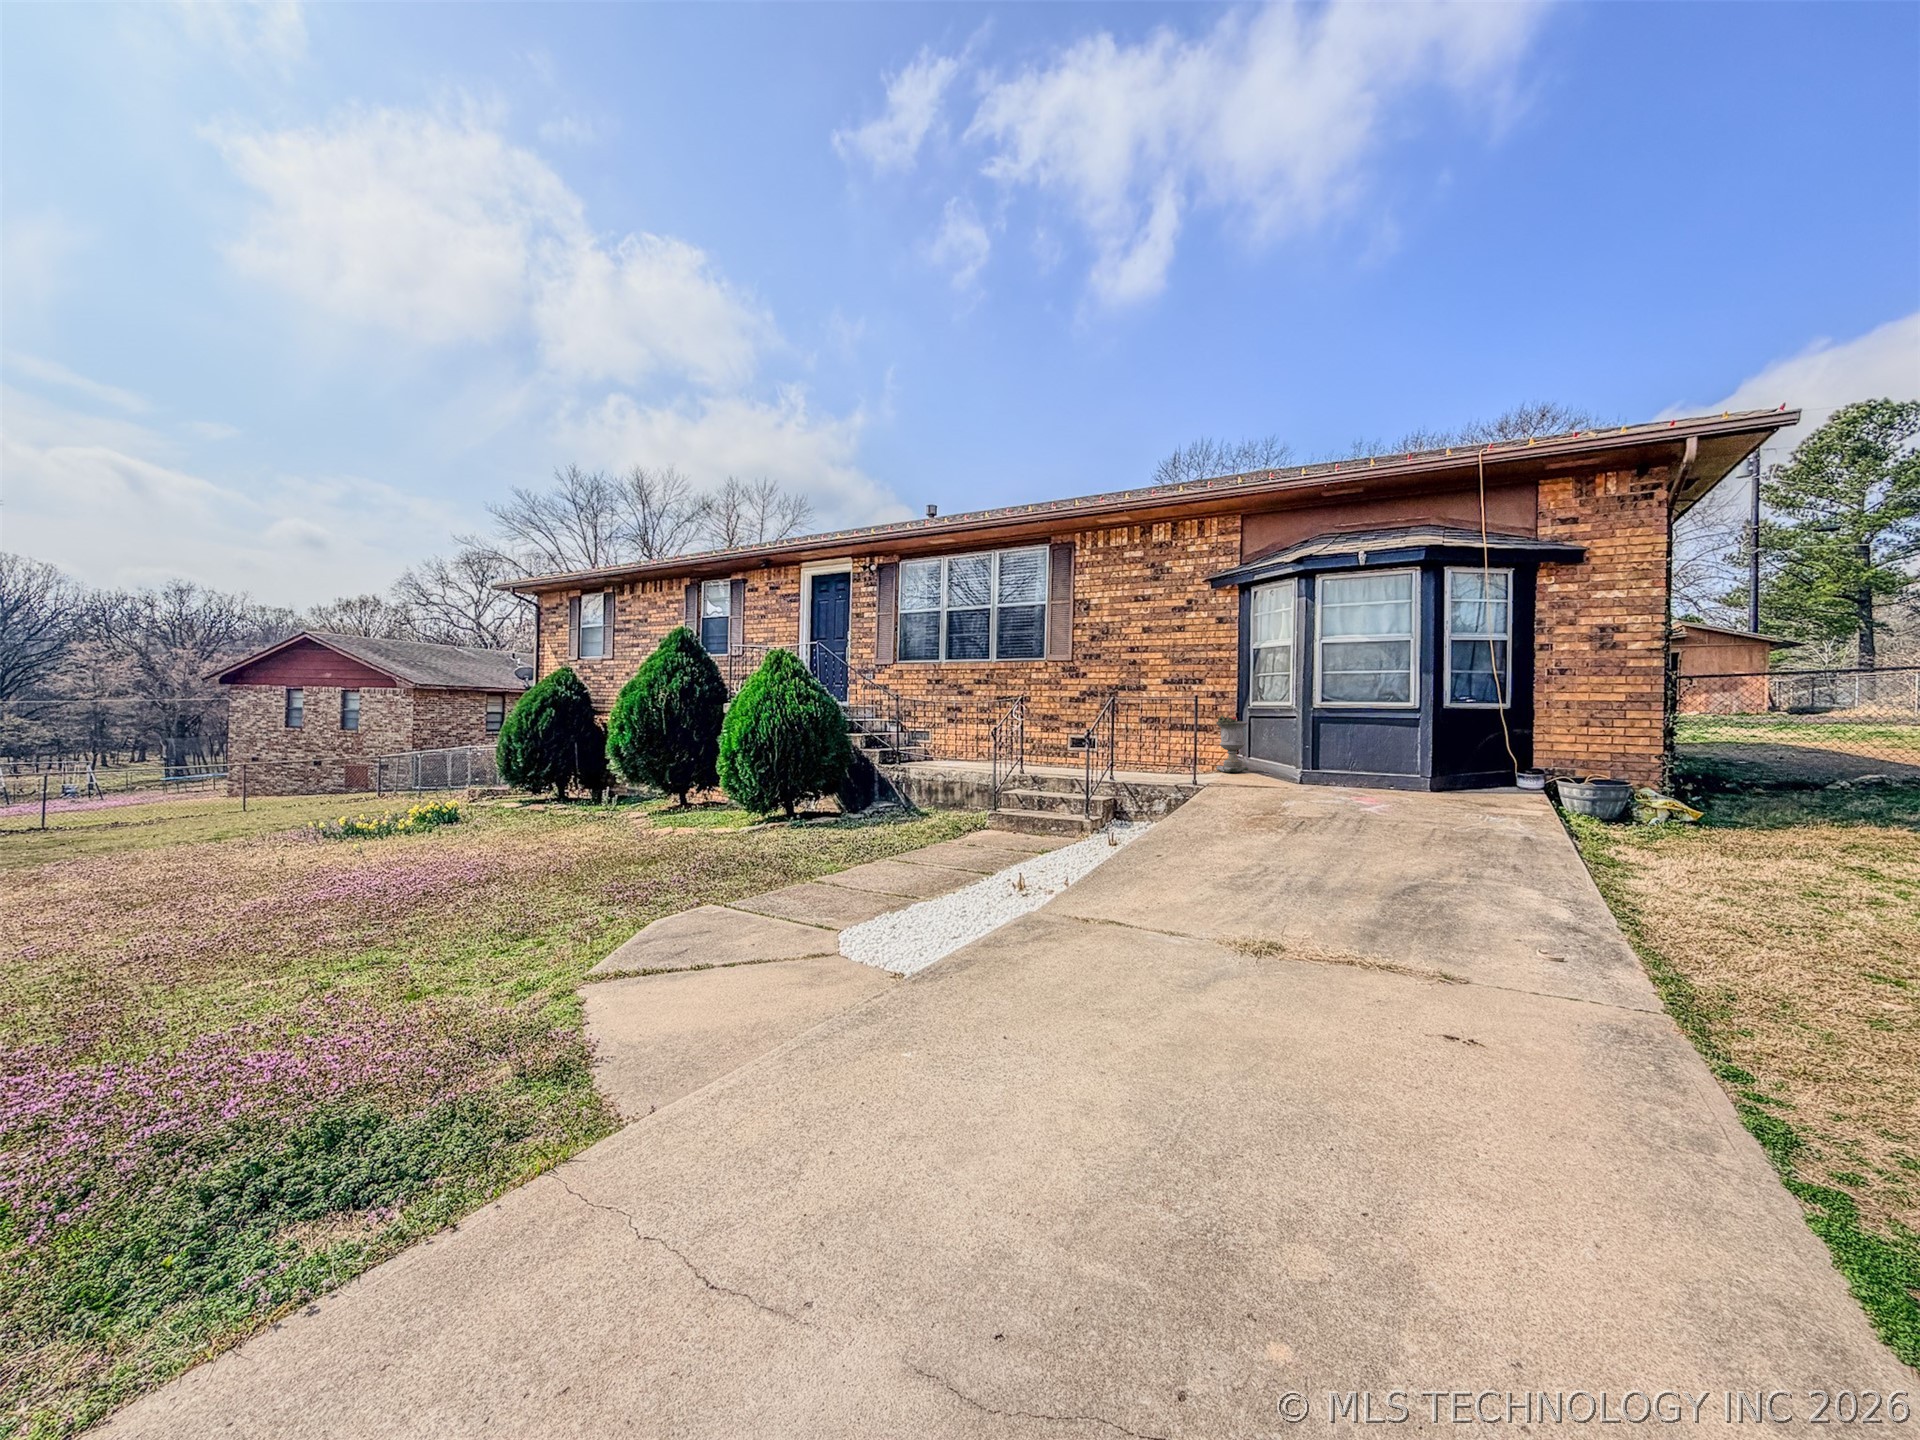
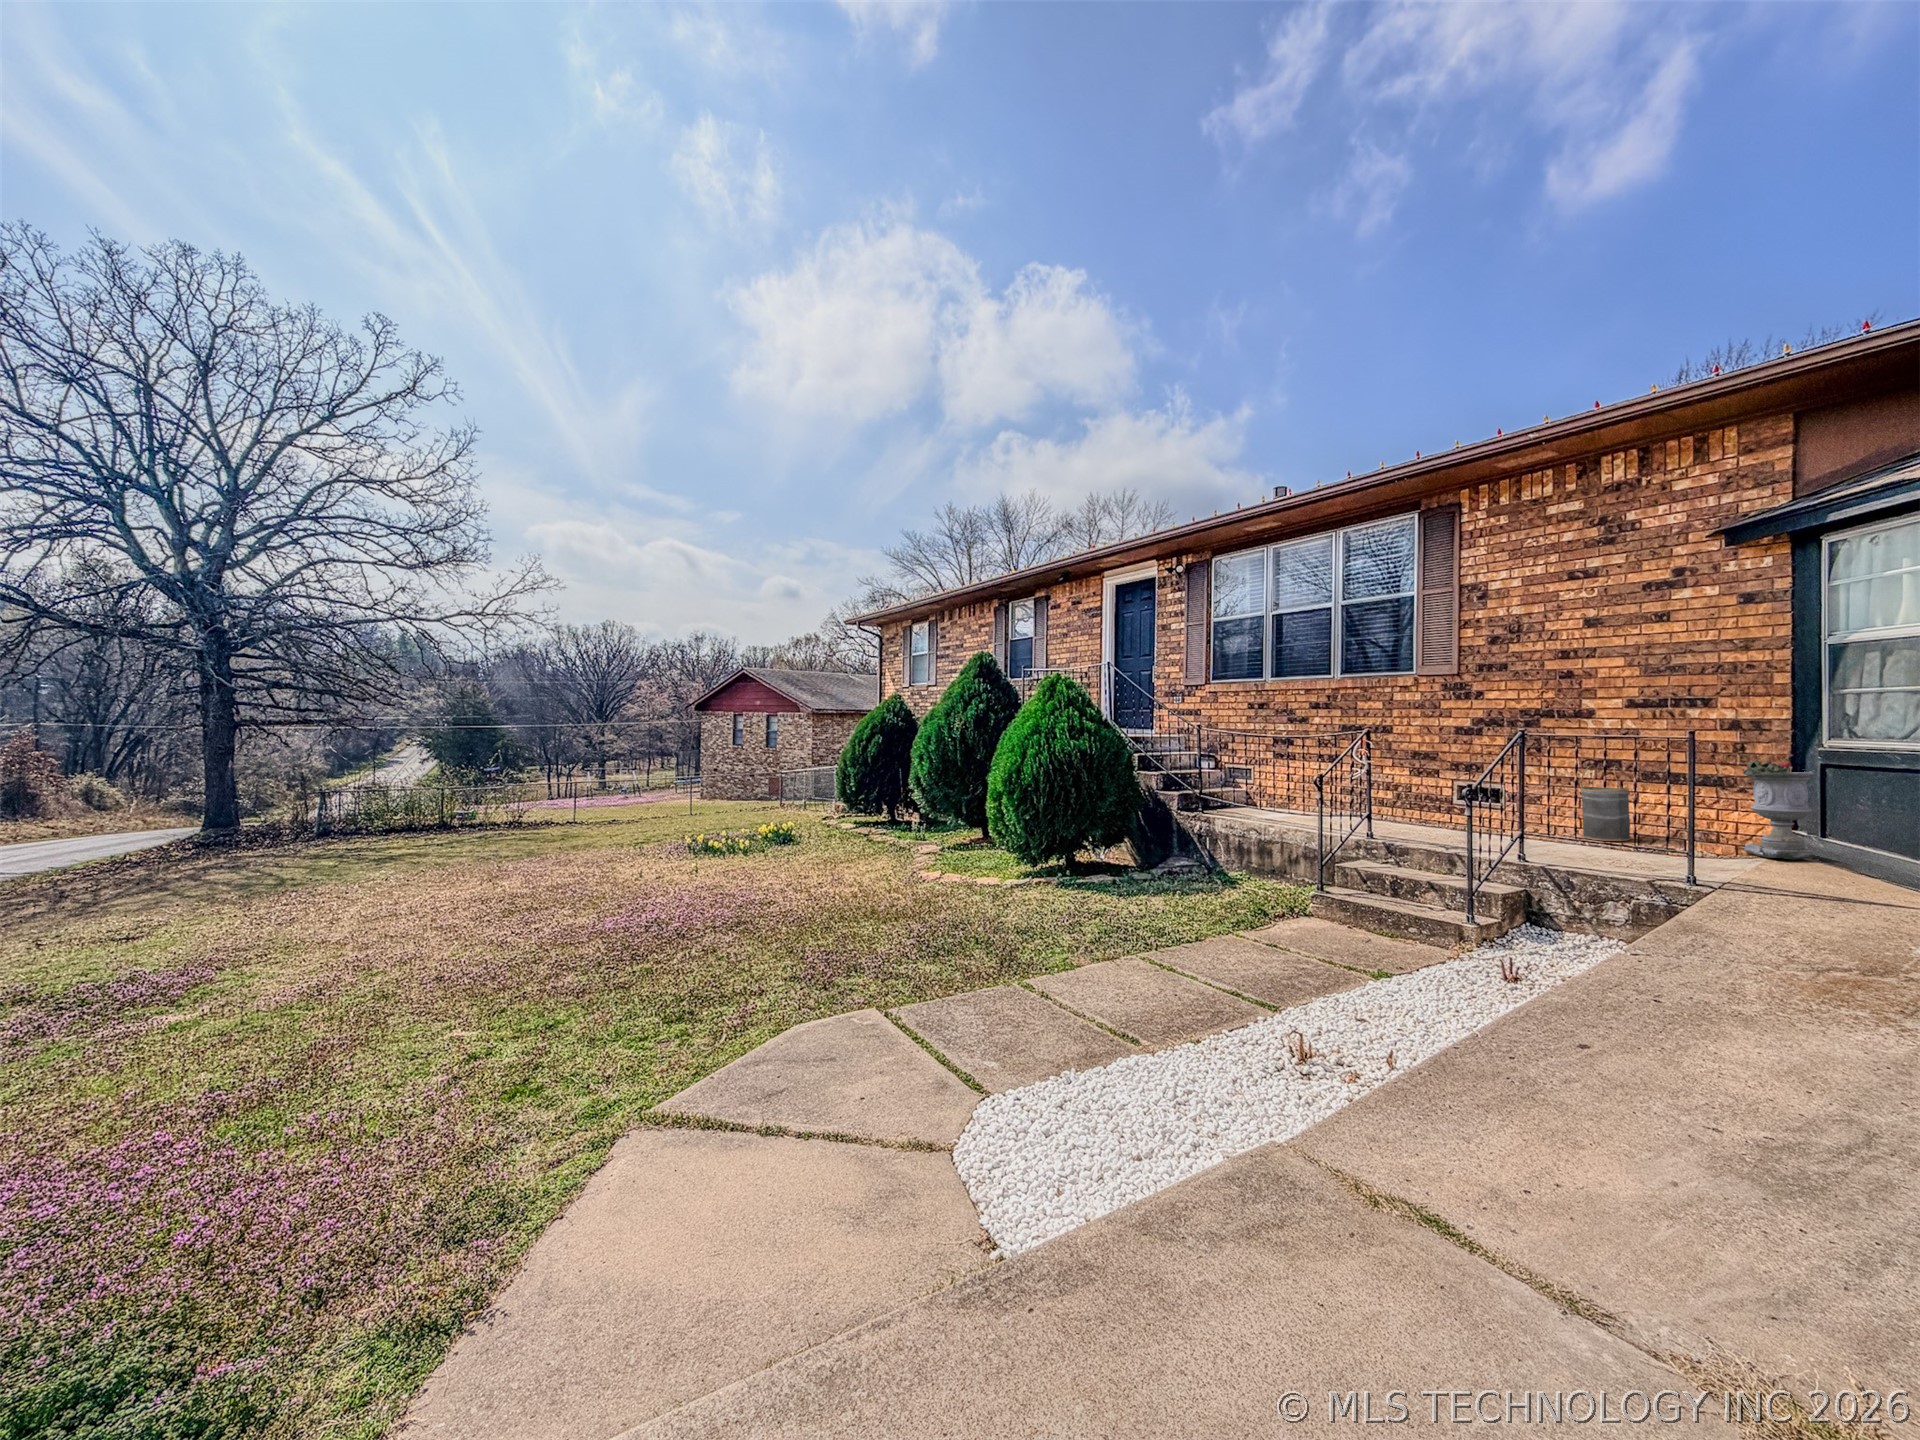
basket: none [1140,722,1165,769] -> present [1581,765,1631,841]

